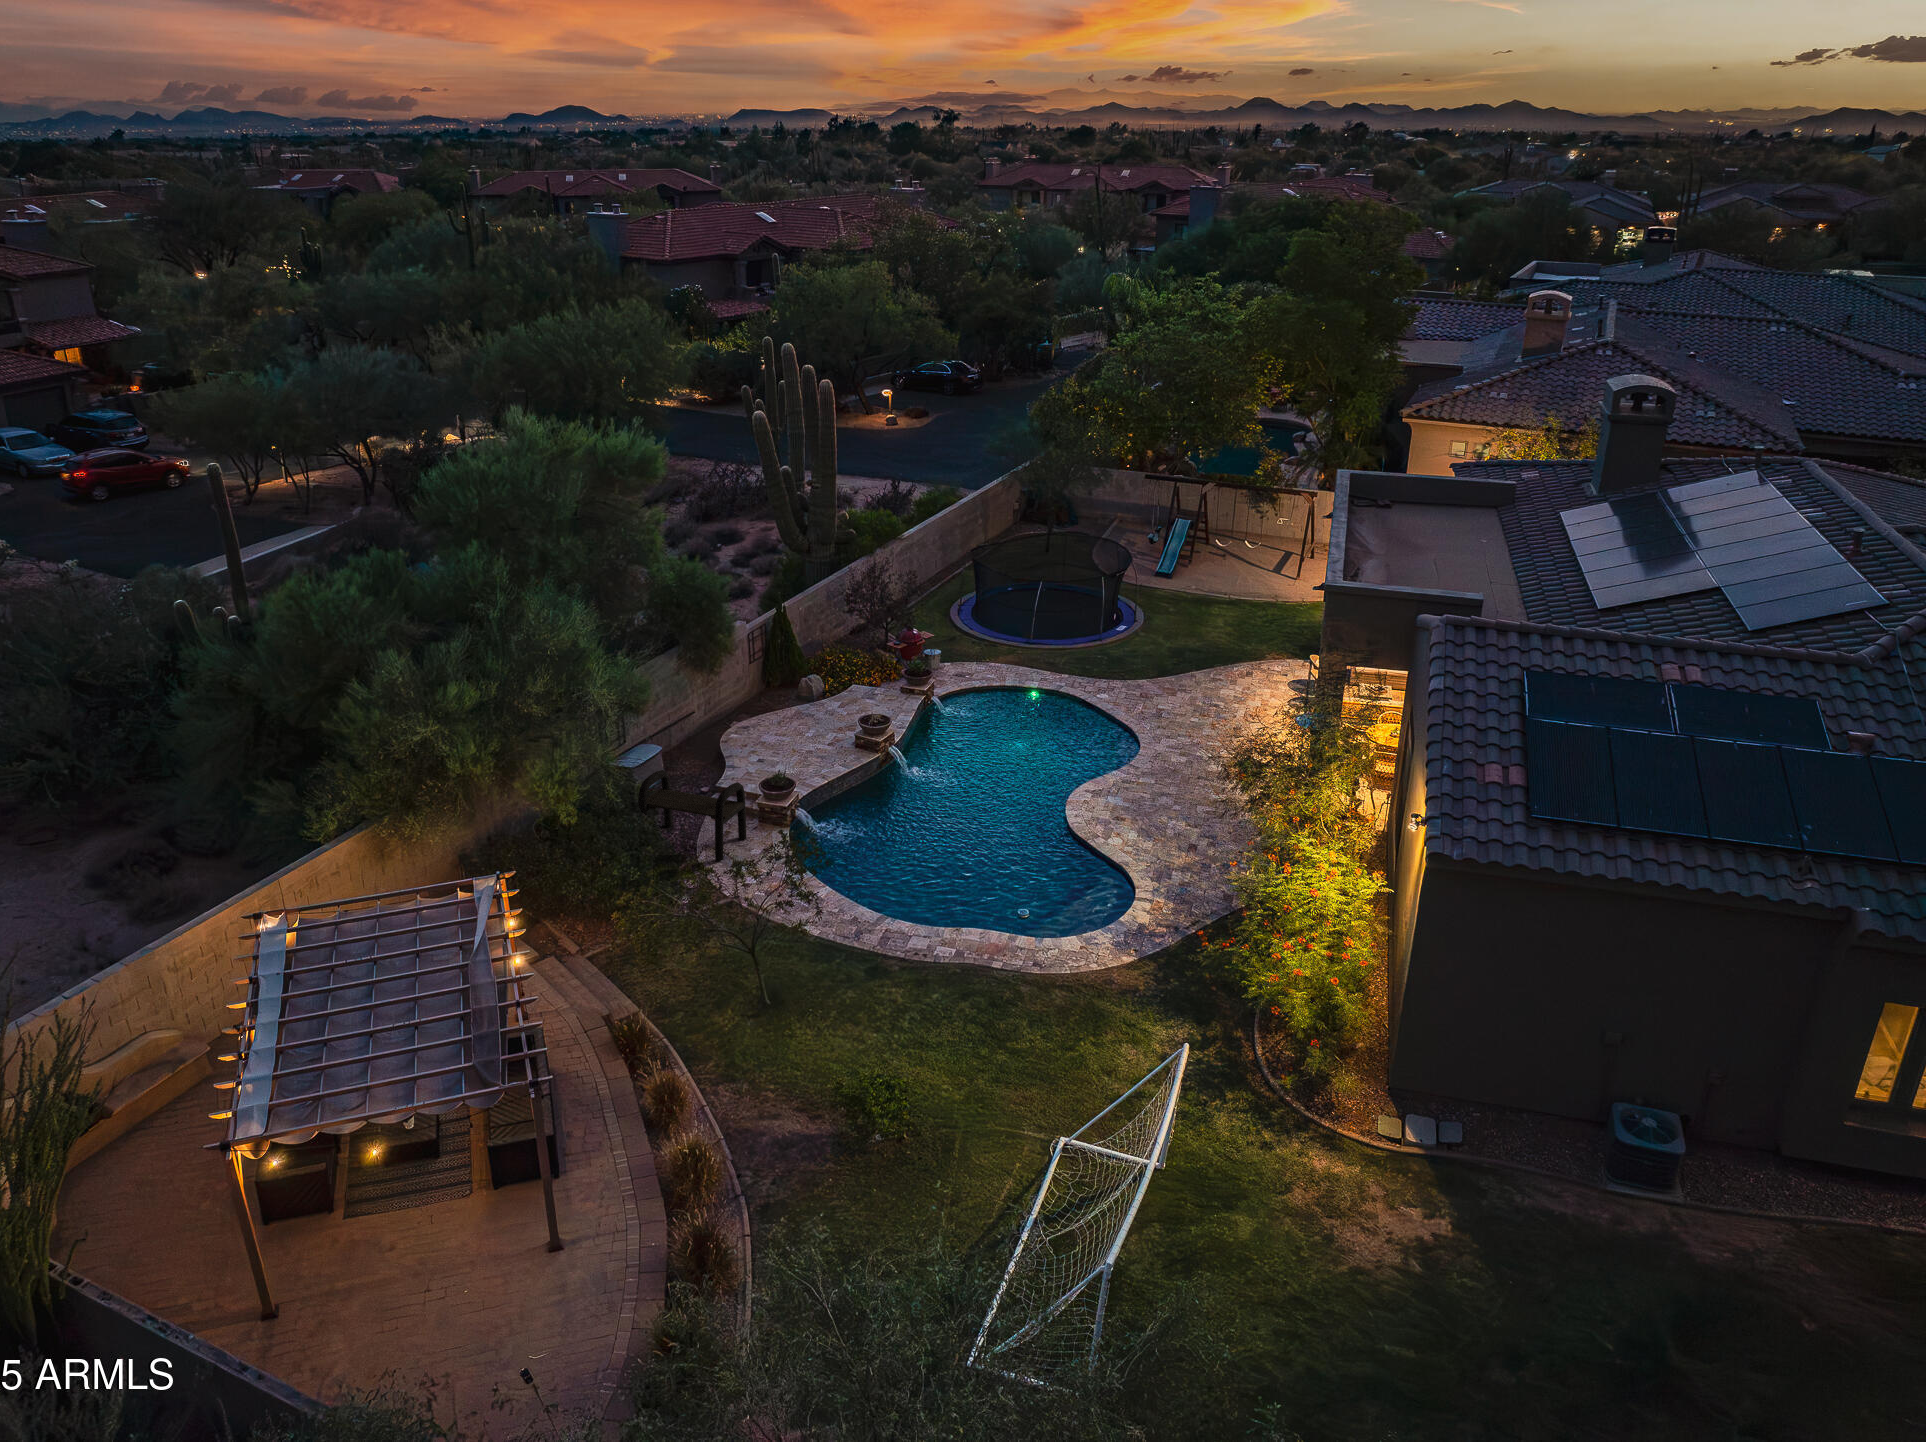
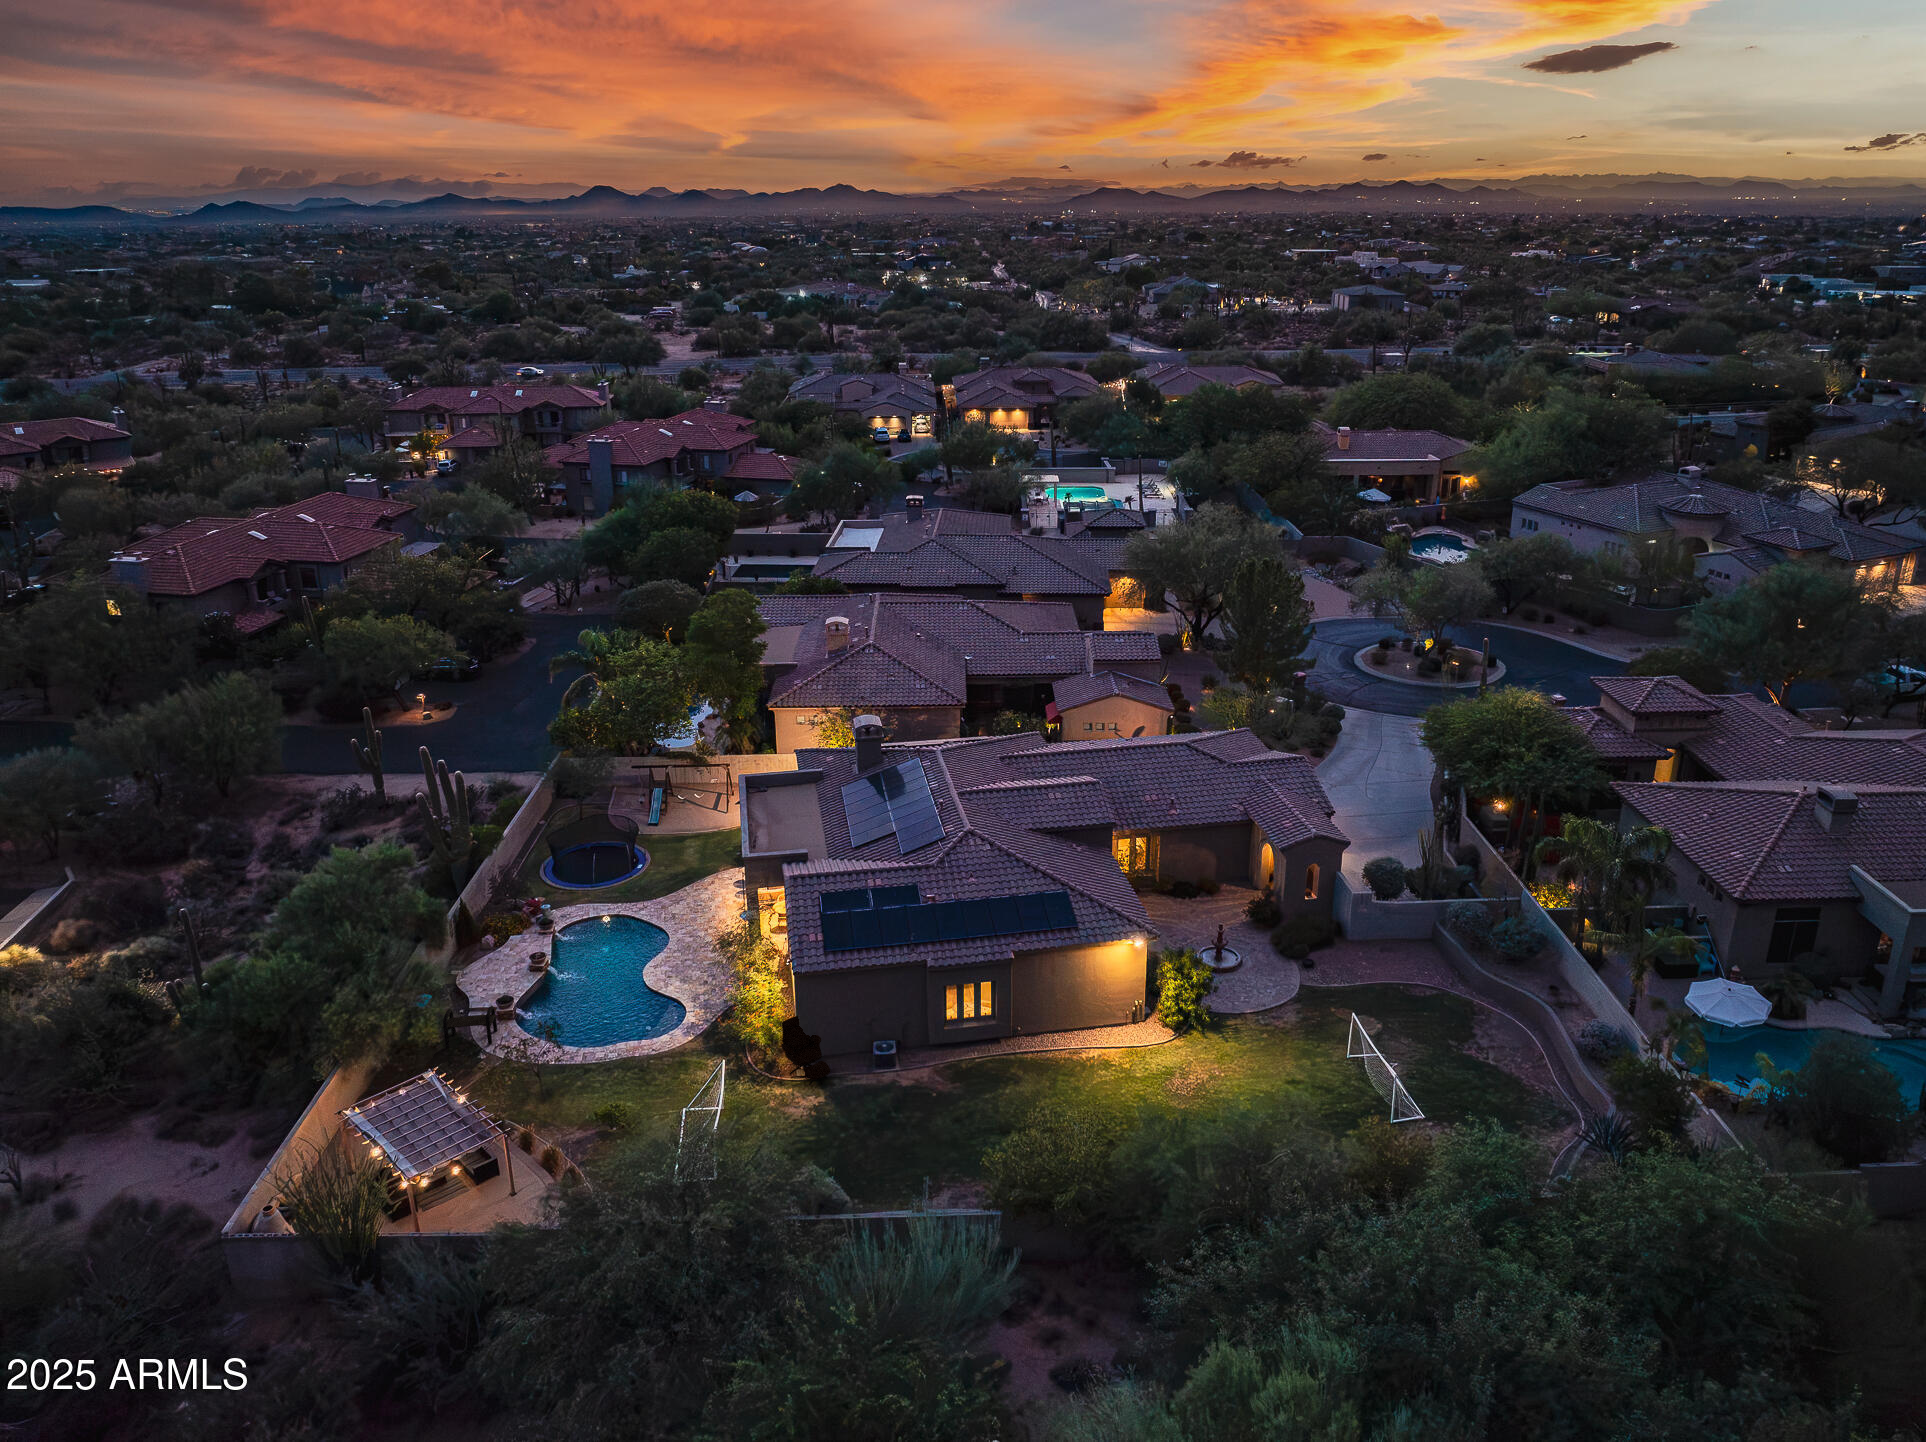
lounge chair: none [1351,972,1486,1186] -> present [781,1016,830,1085]

